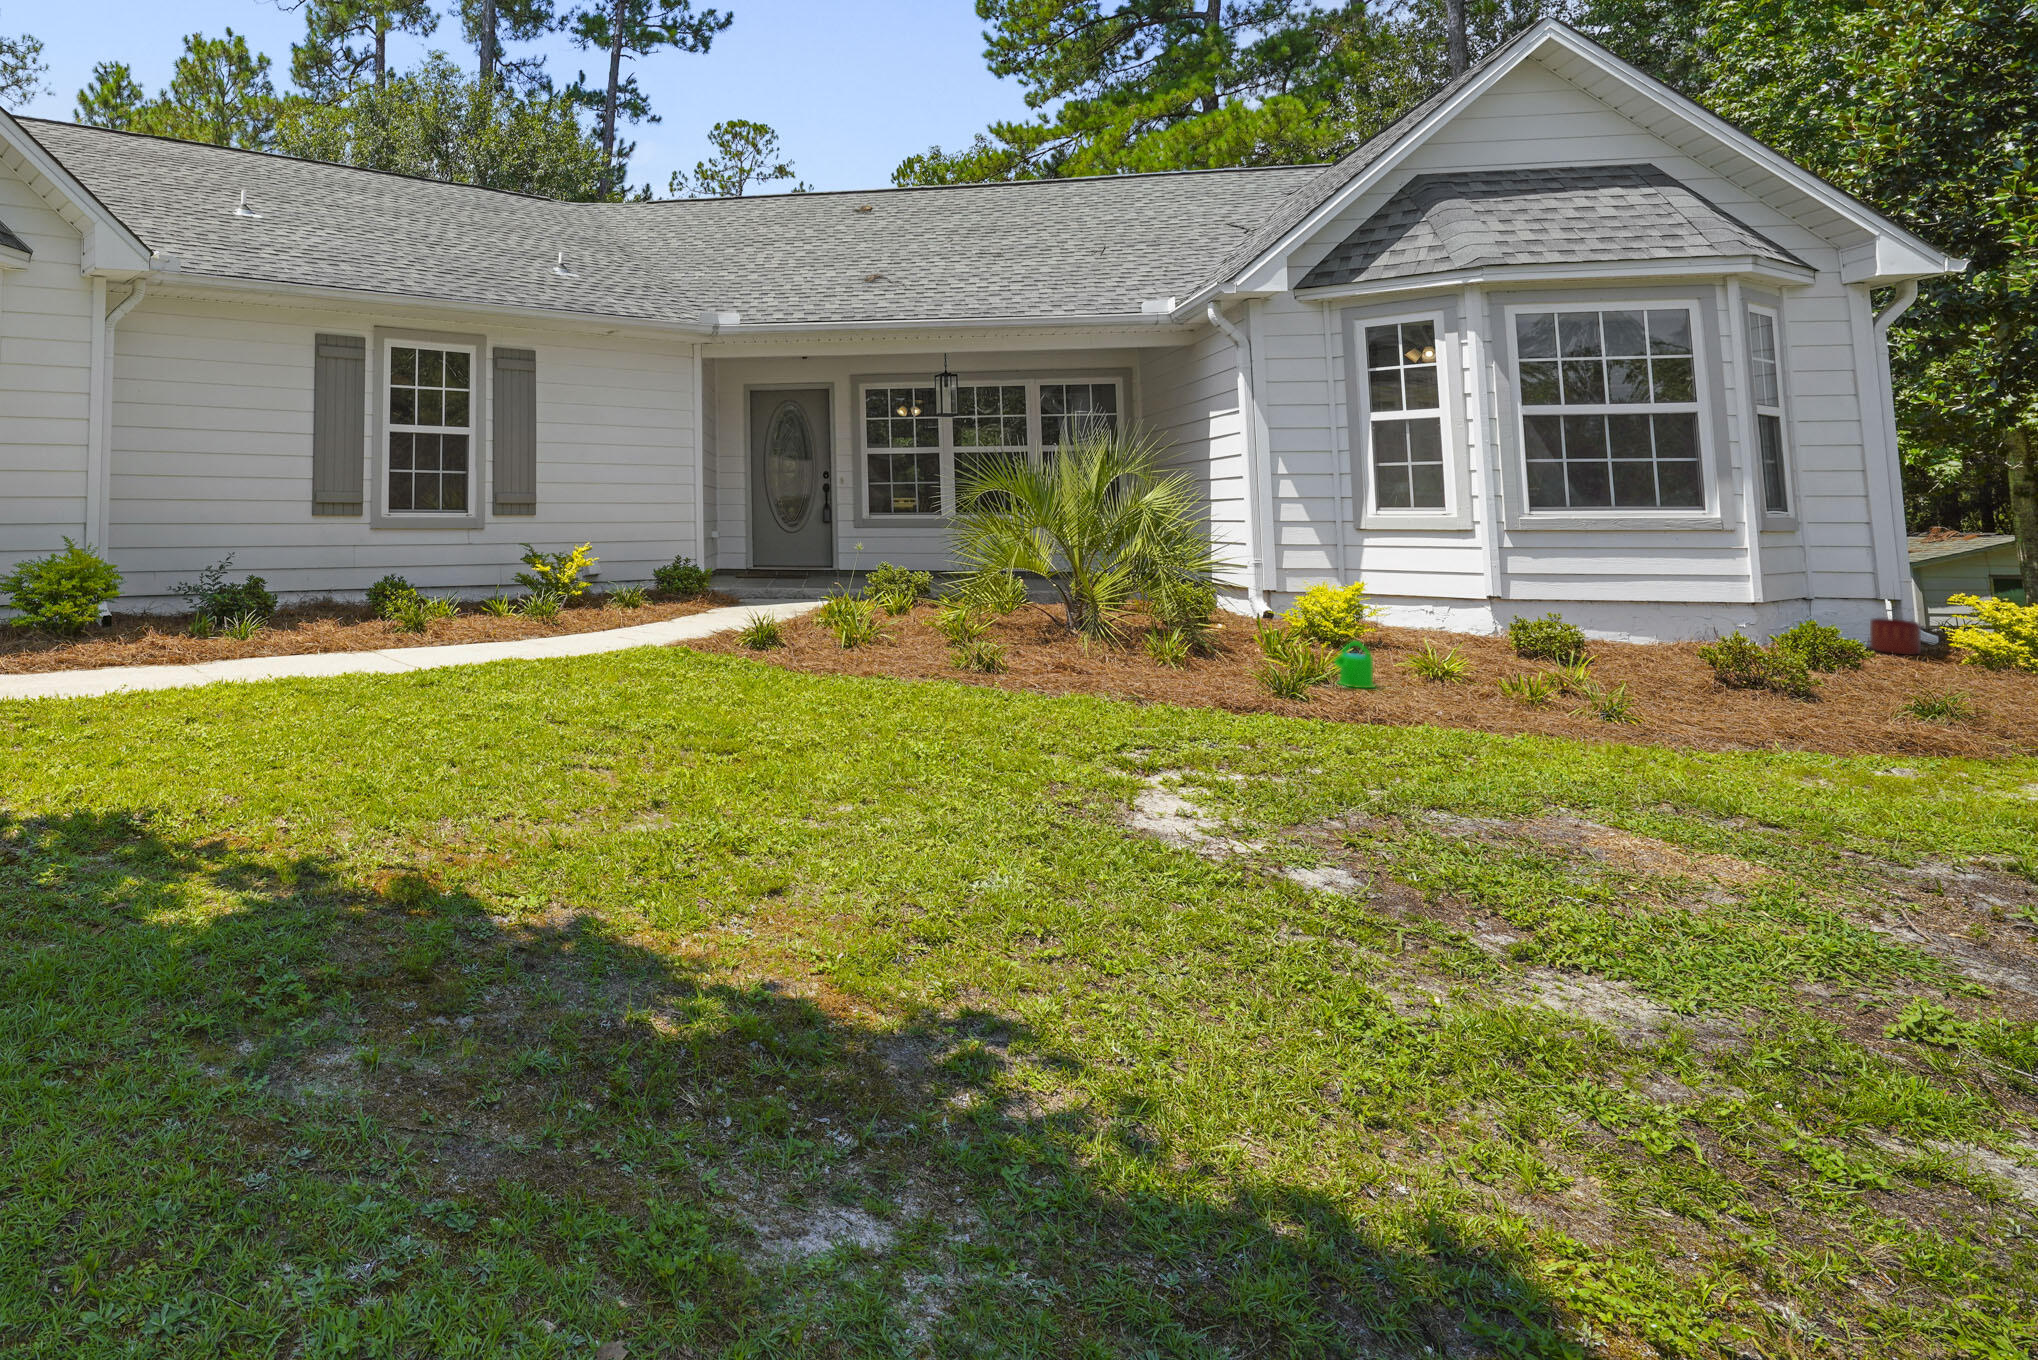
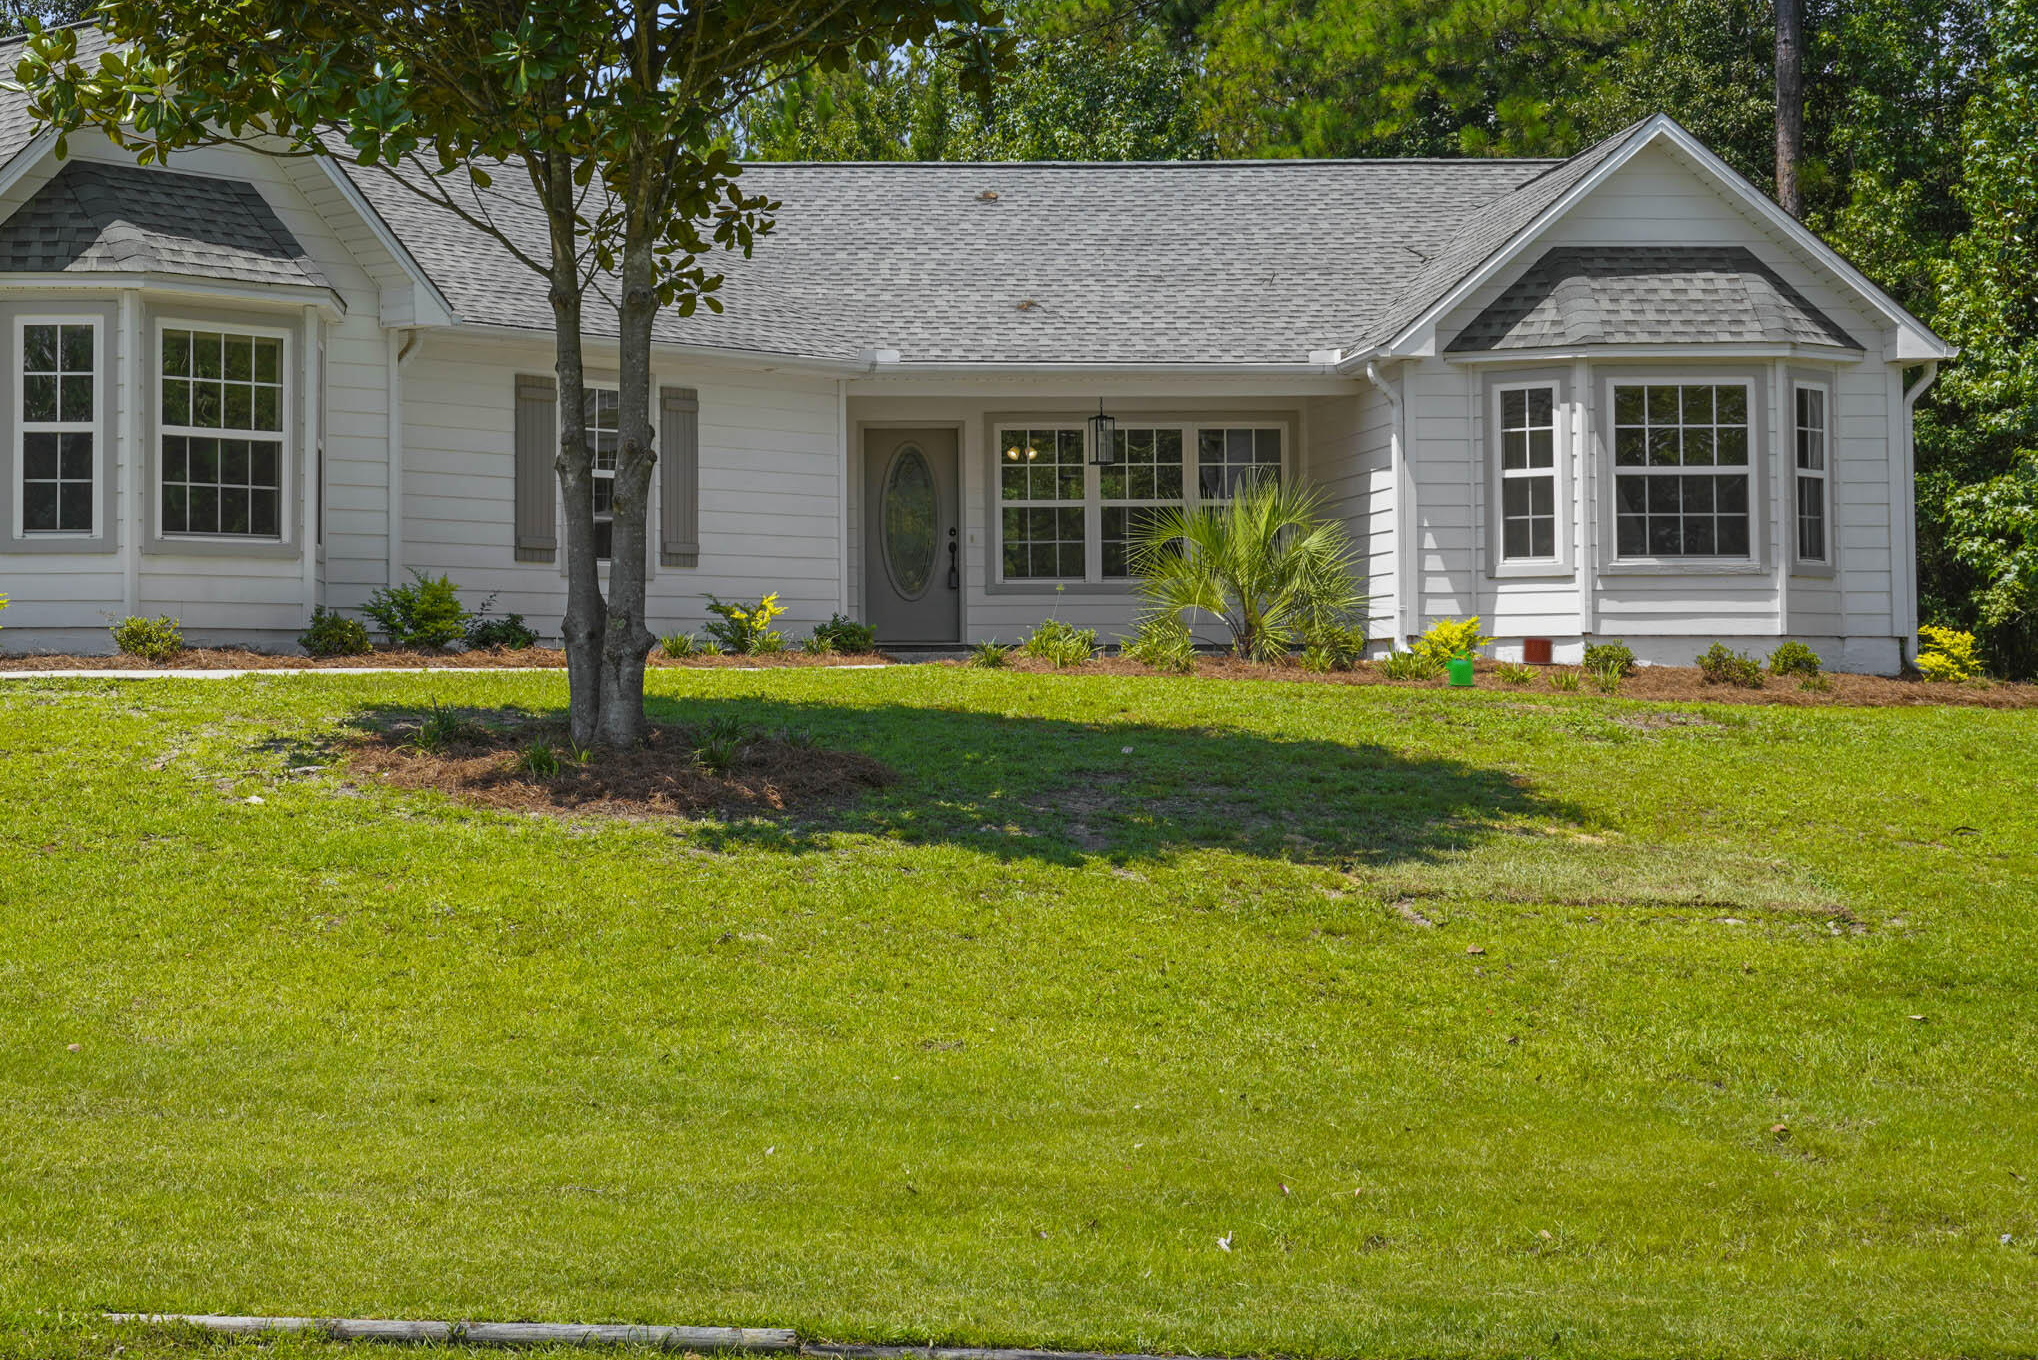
planter: present [1870,618,1921,655] -> present [1522,638,1553,665]

